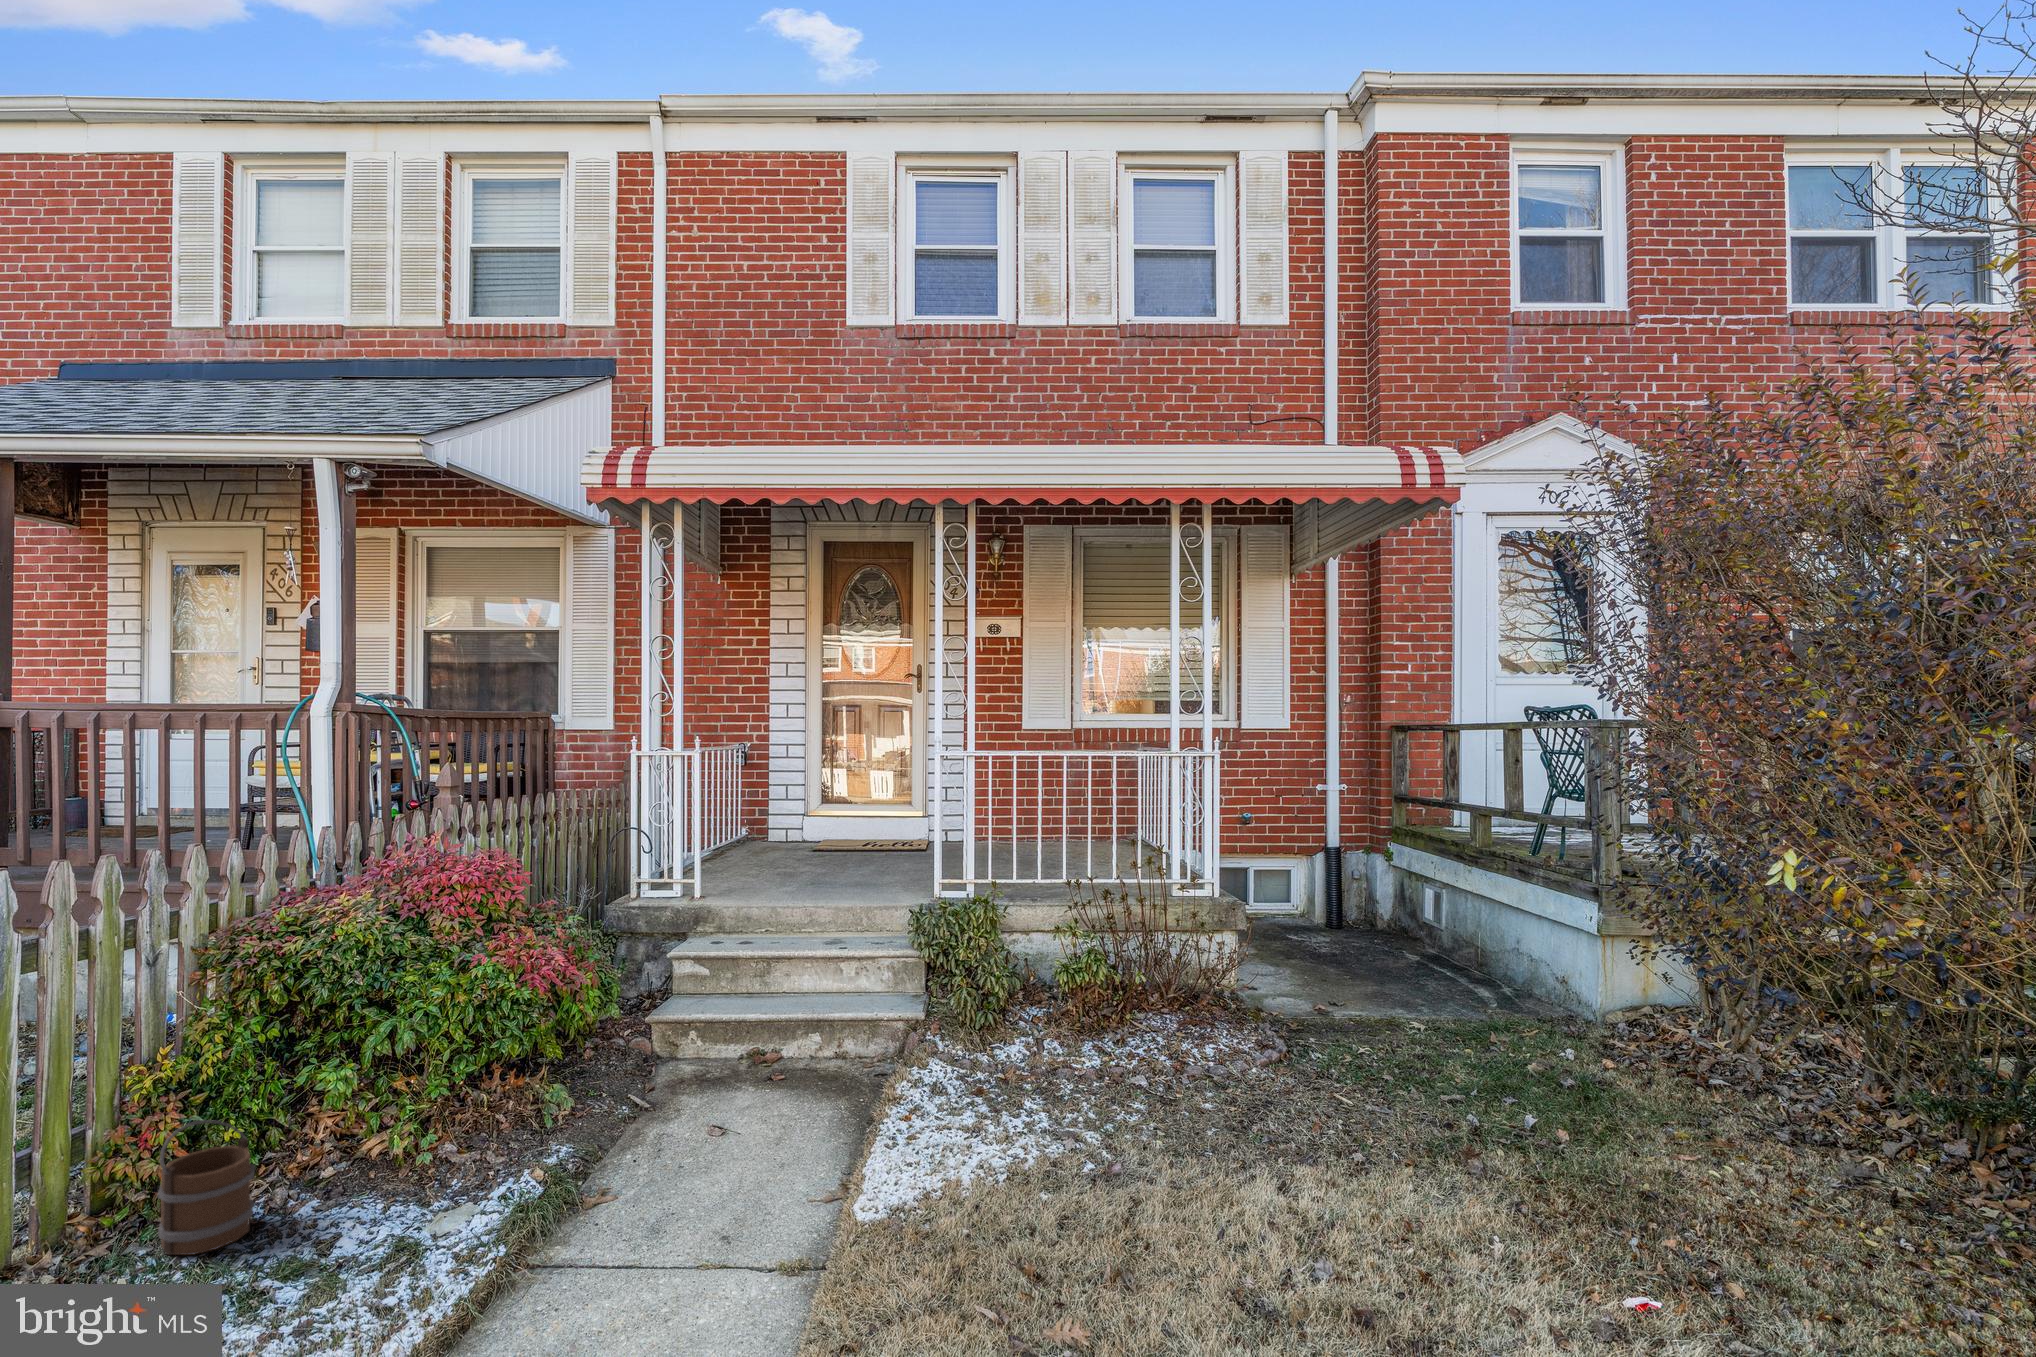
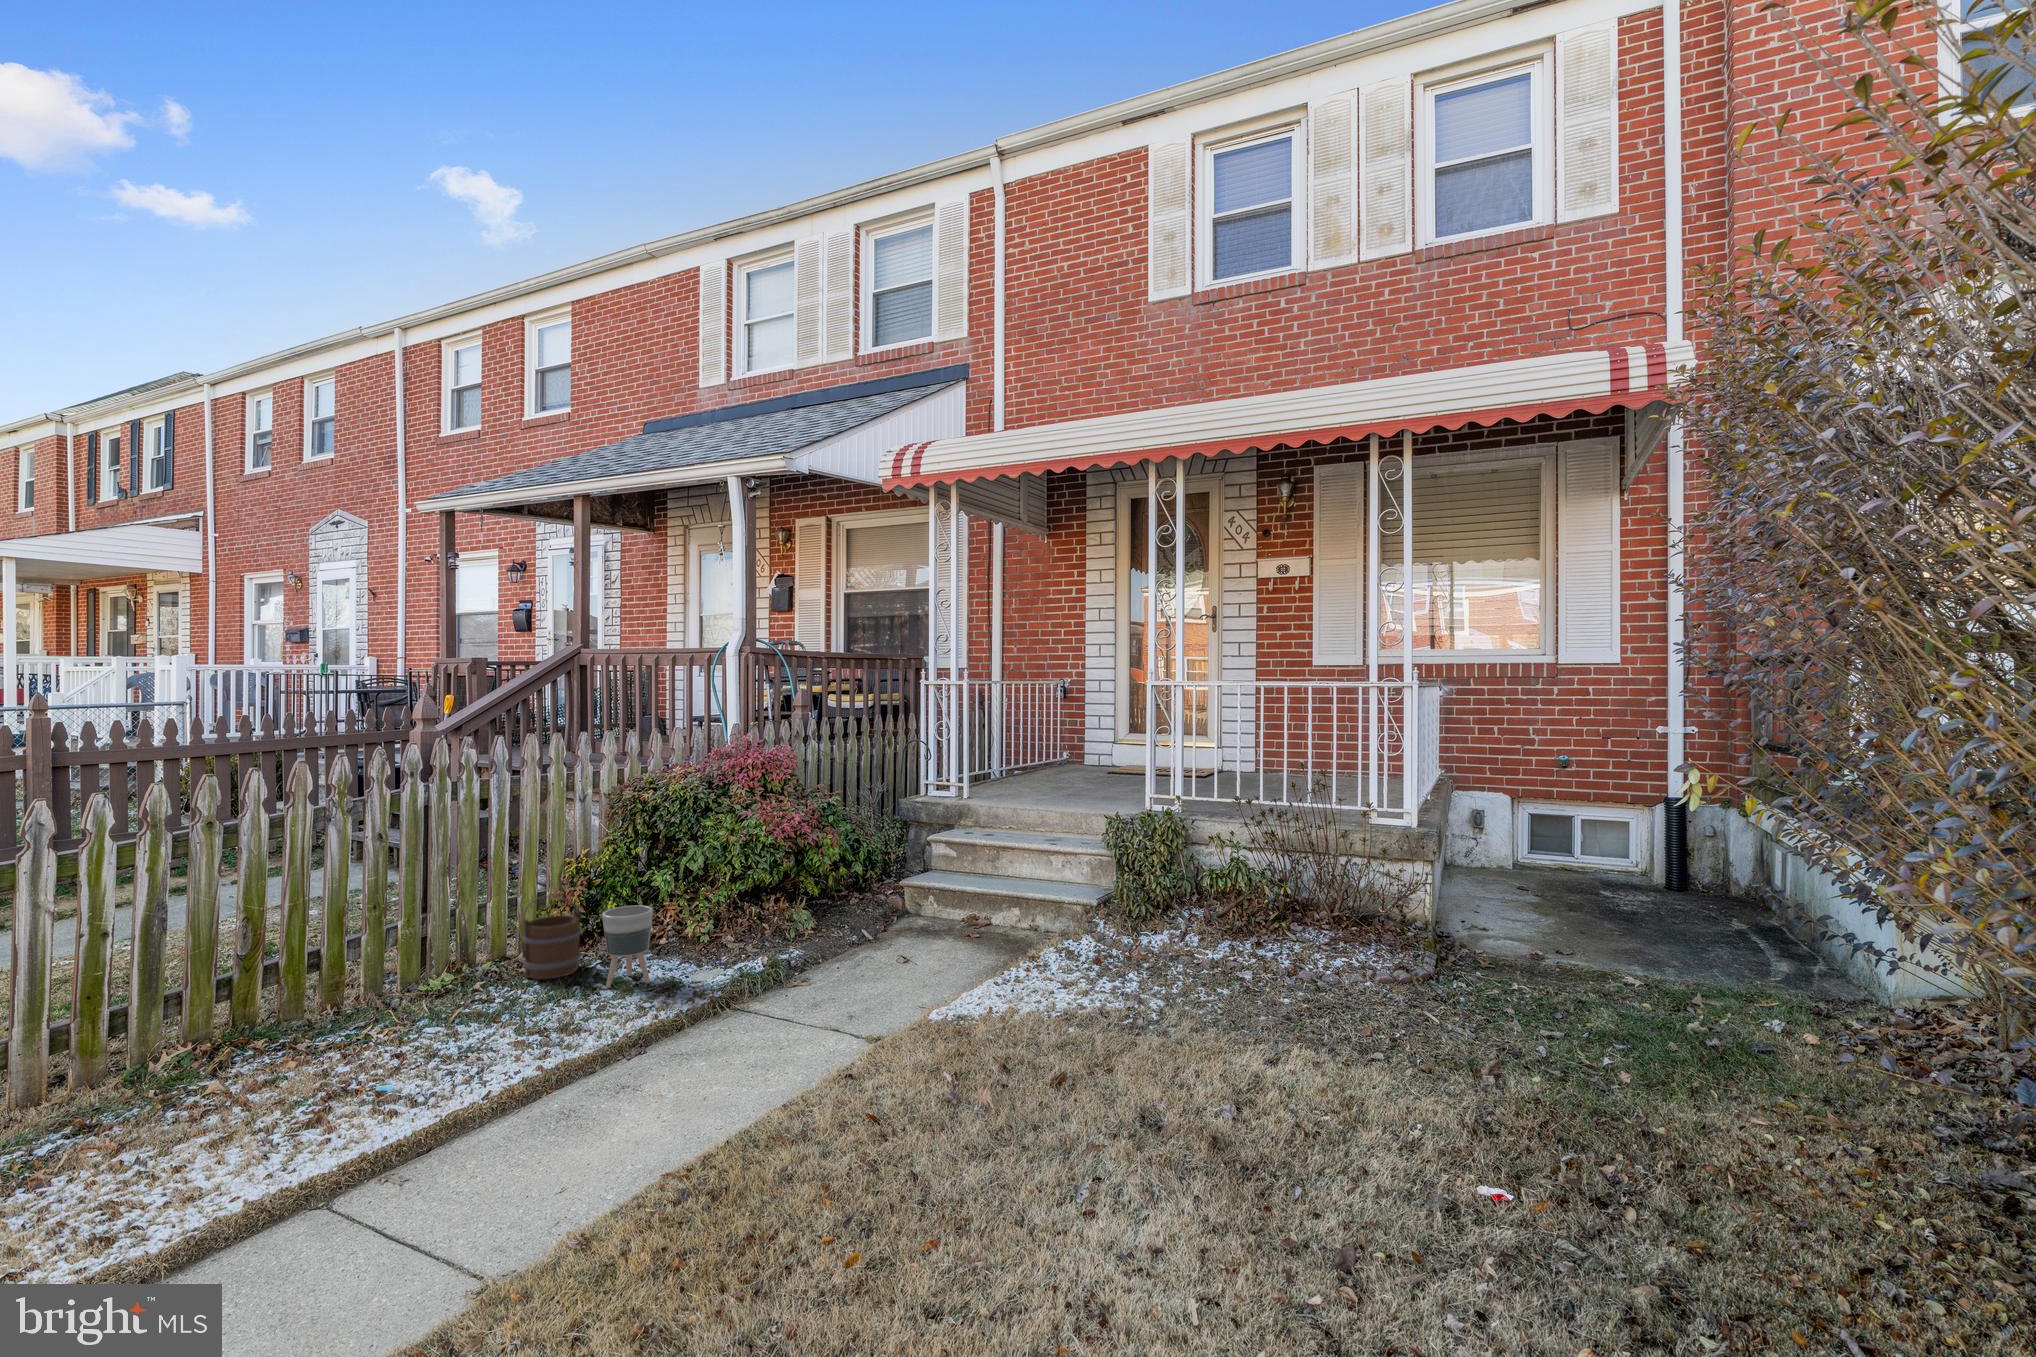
planter: none [318,1114,396,1244] -> present [602,905,653,988]

